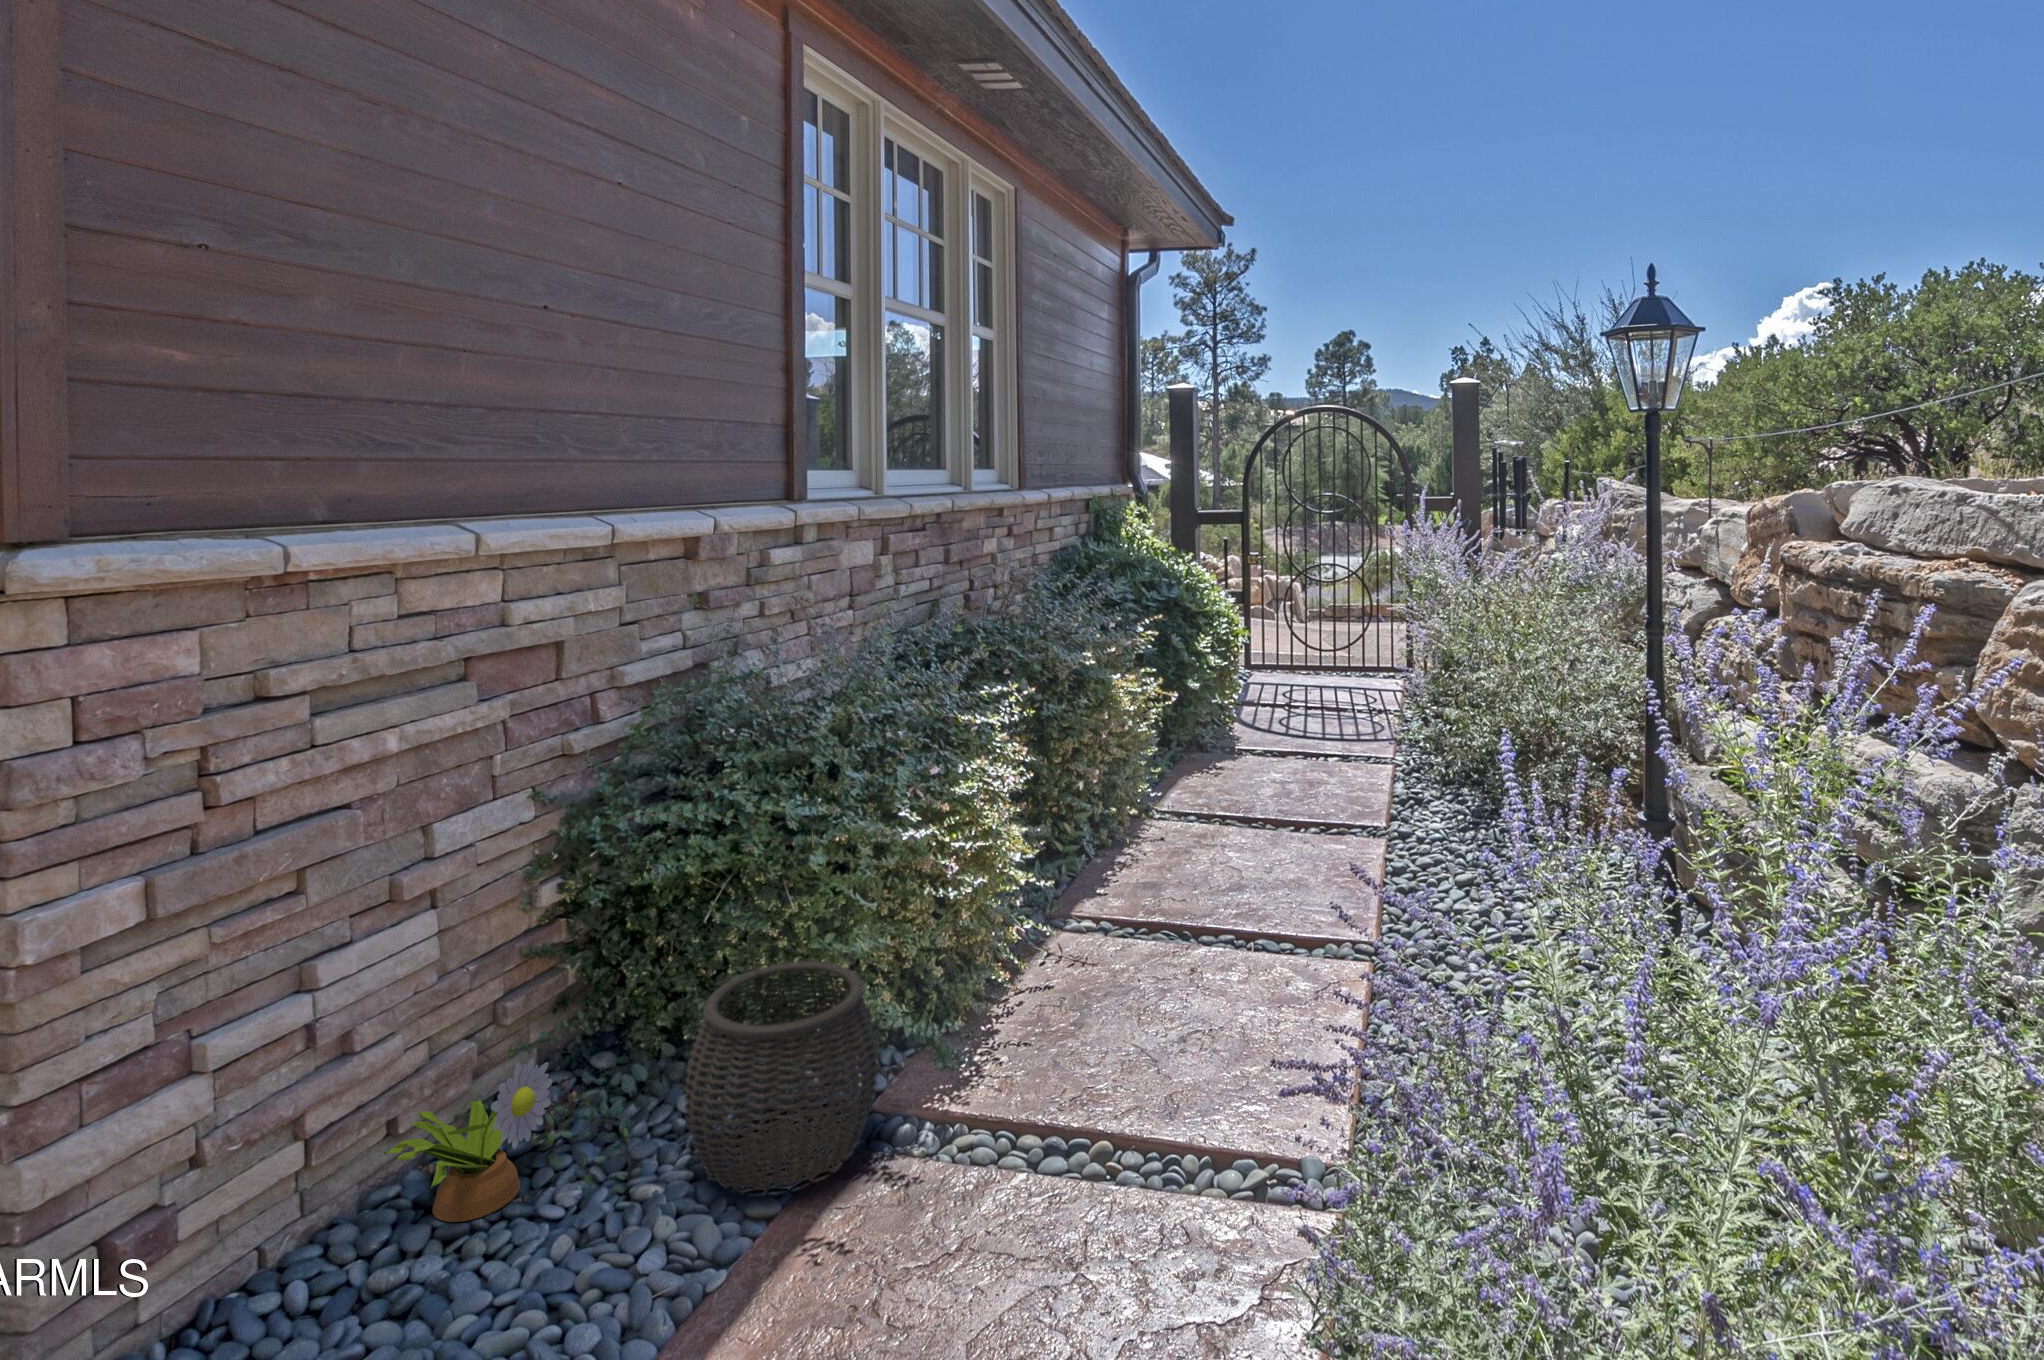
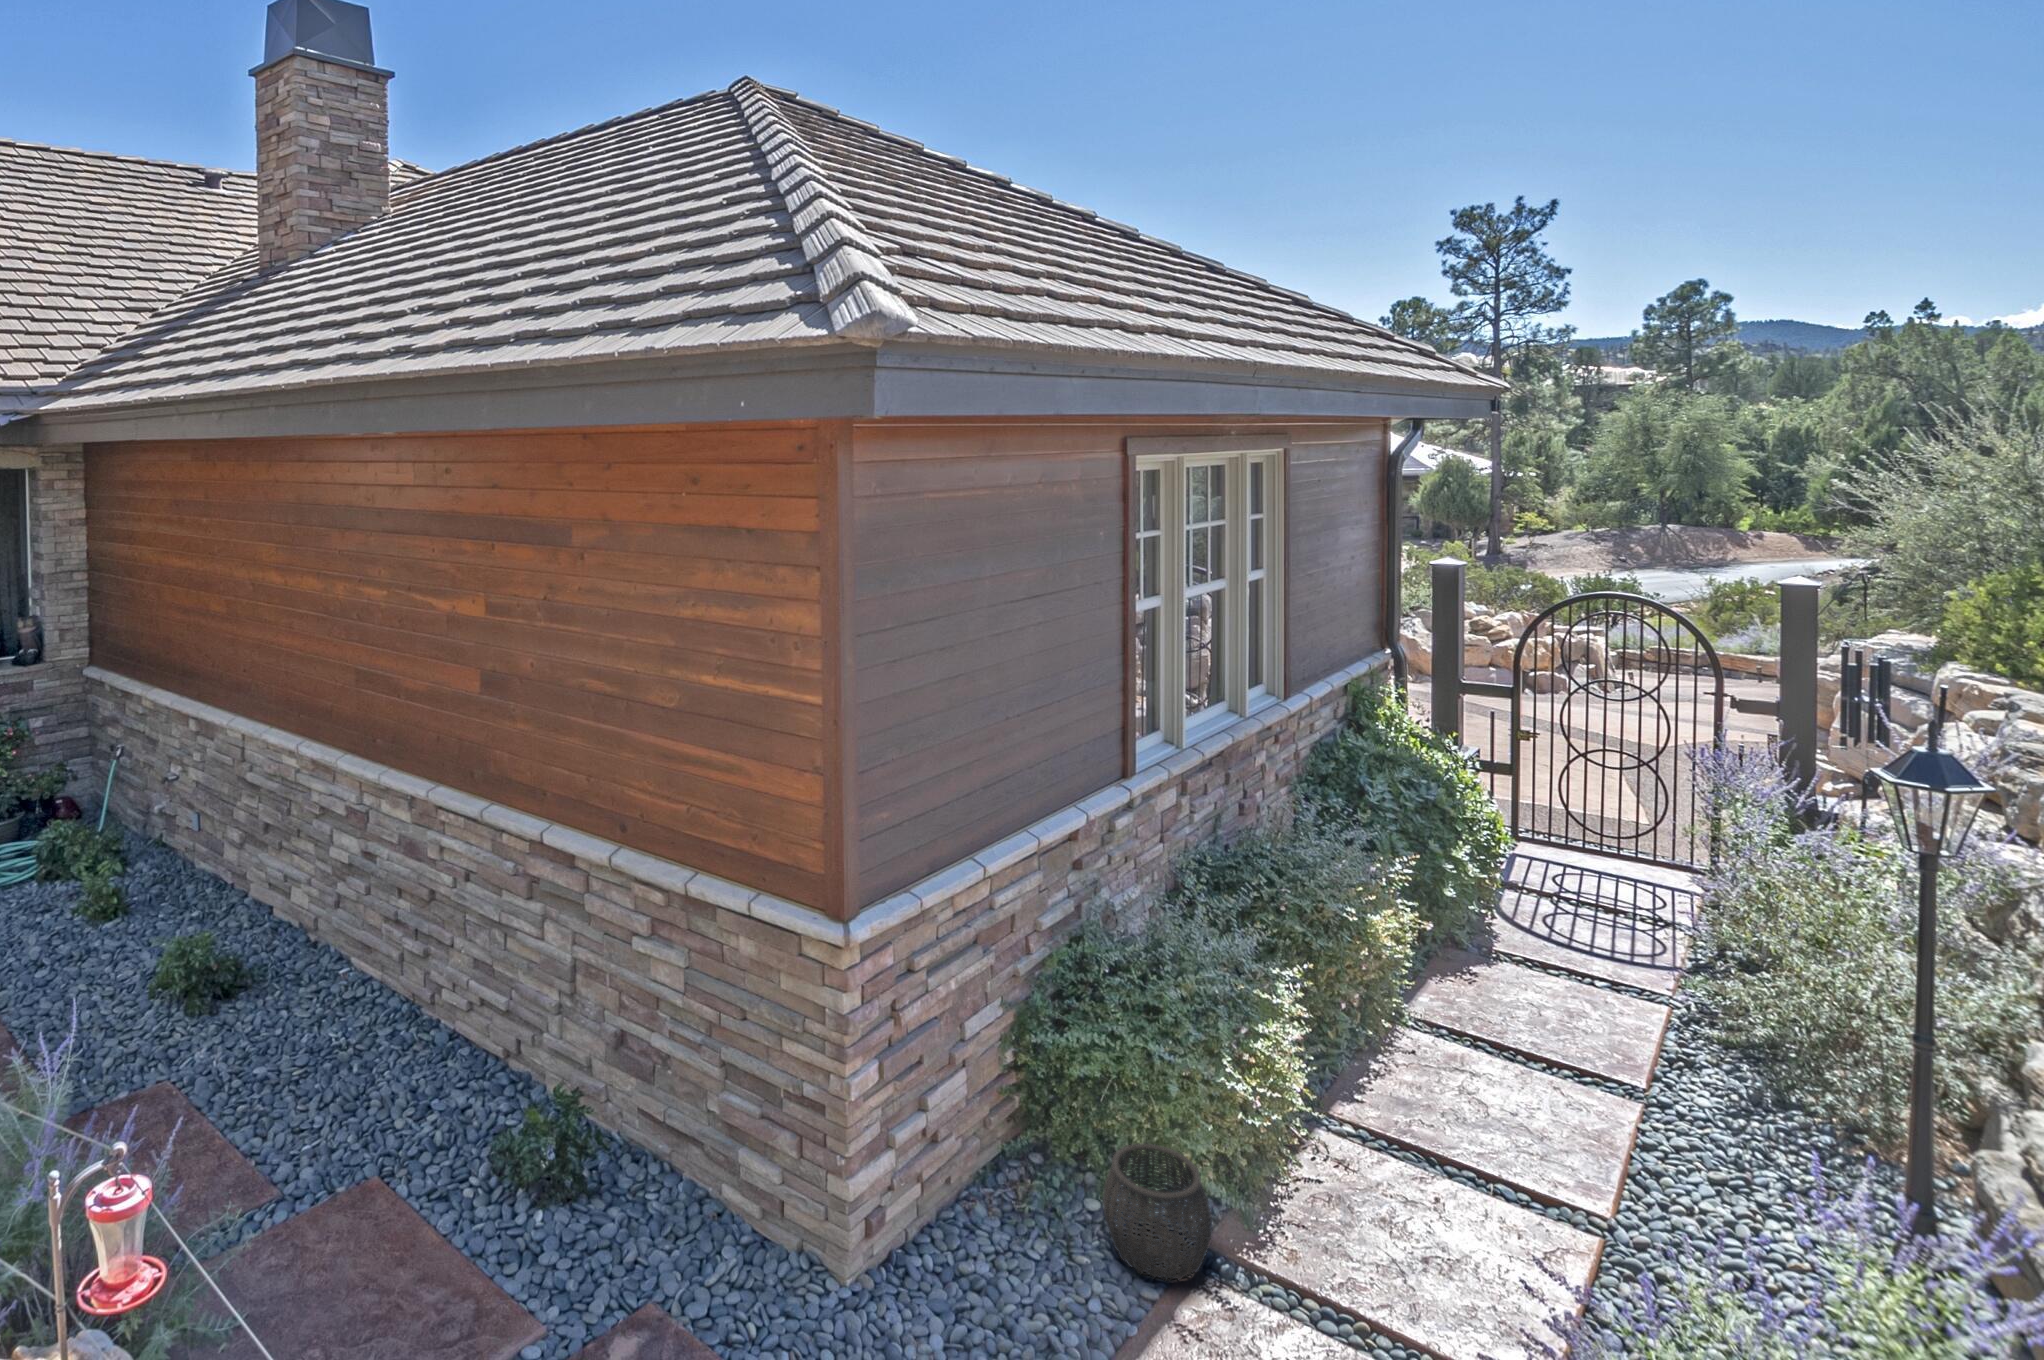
decorative plant: present [383,1058,553,1222] -> none [963,1167,1035,1240]

